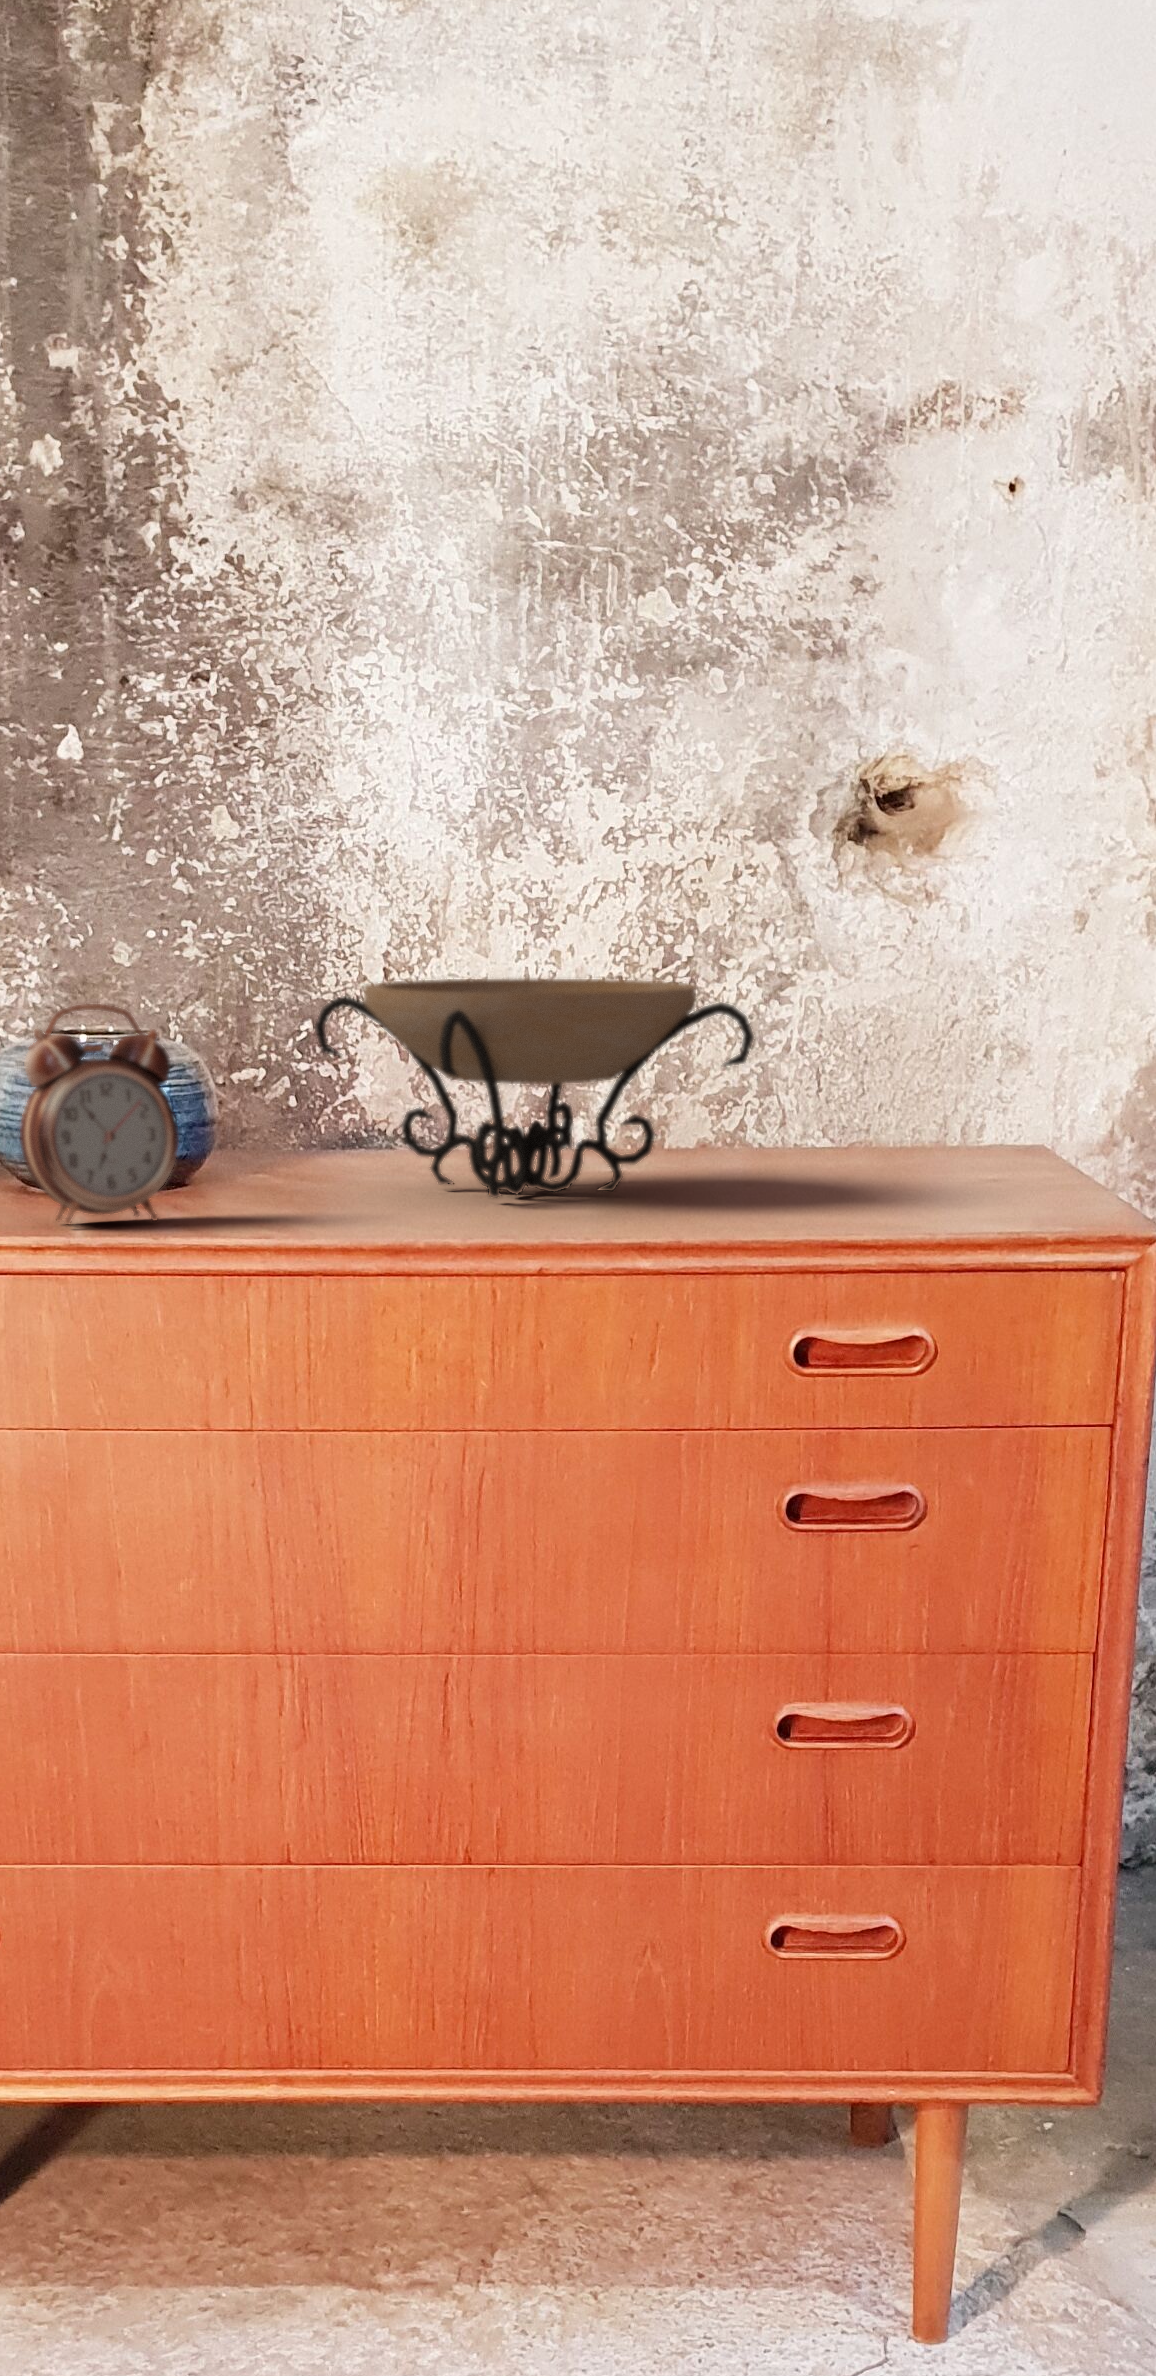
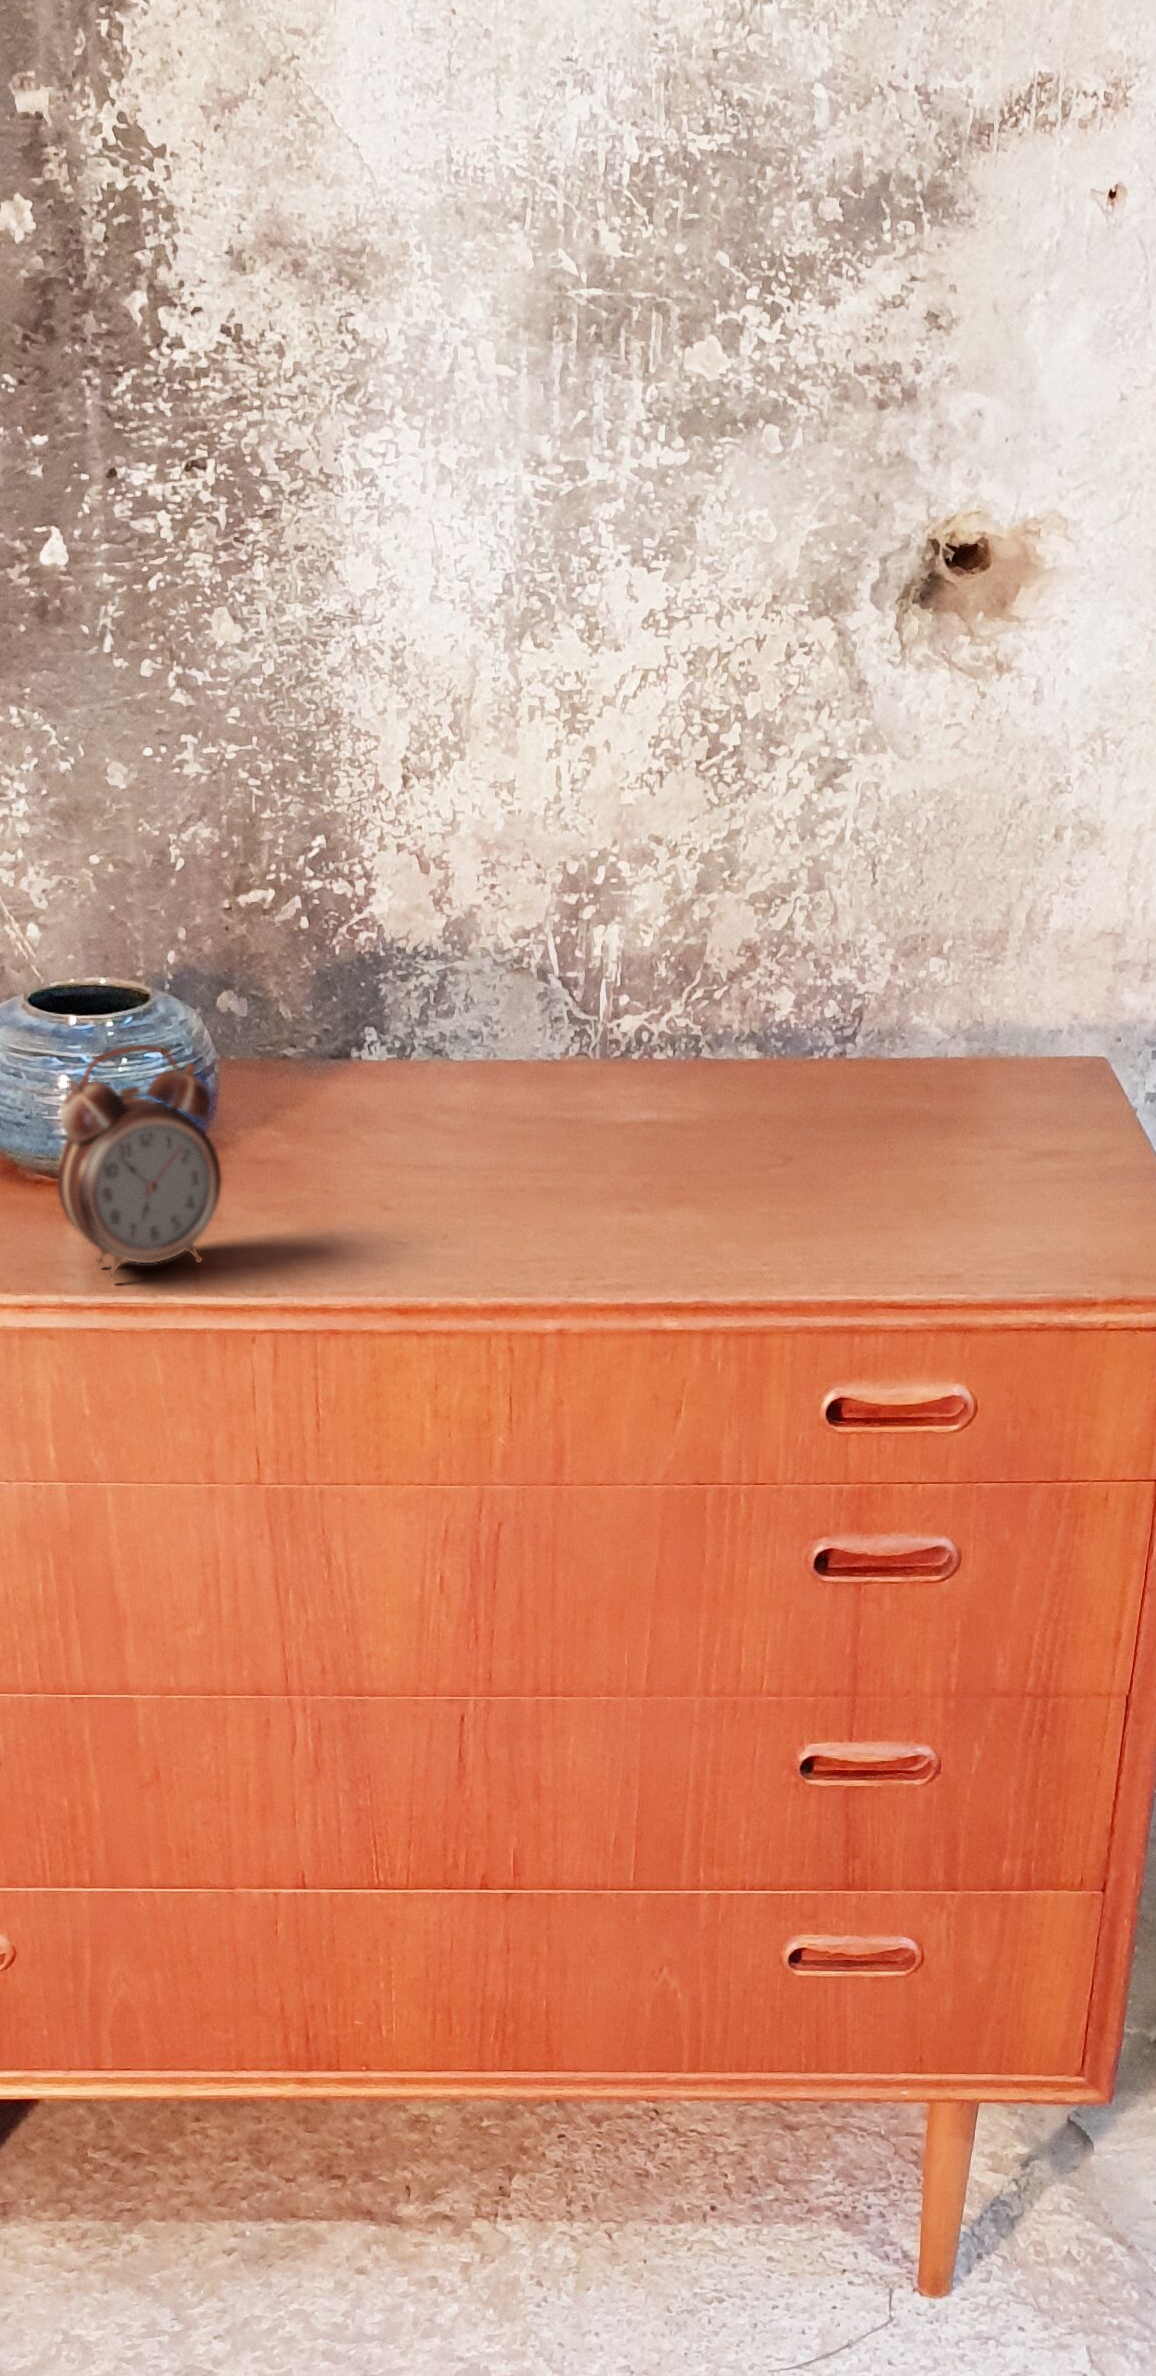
decorative bowl: present [315,978,754,1197] -> none [349,906,818,1190]

